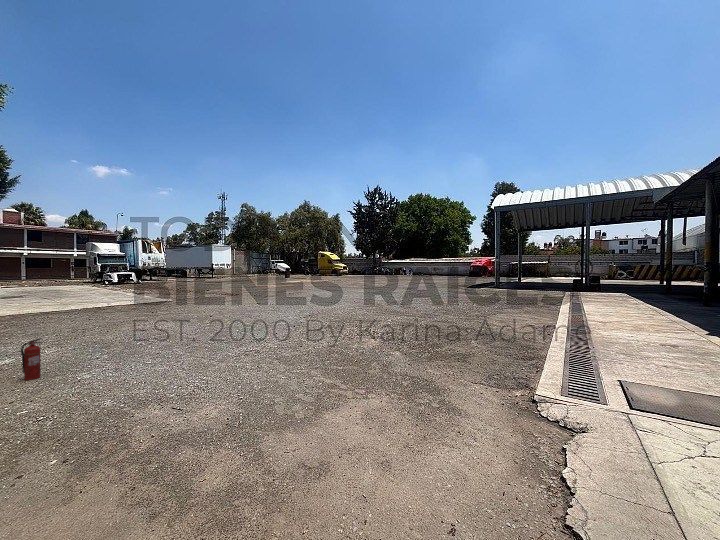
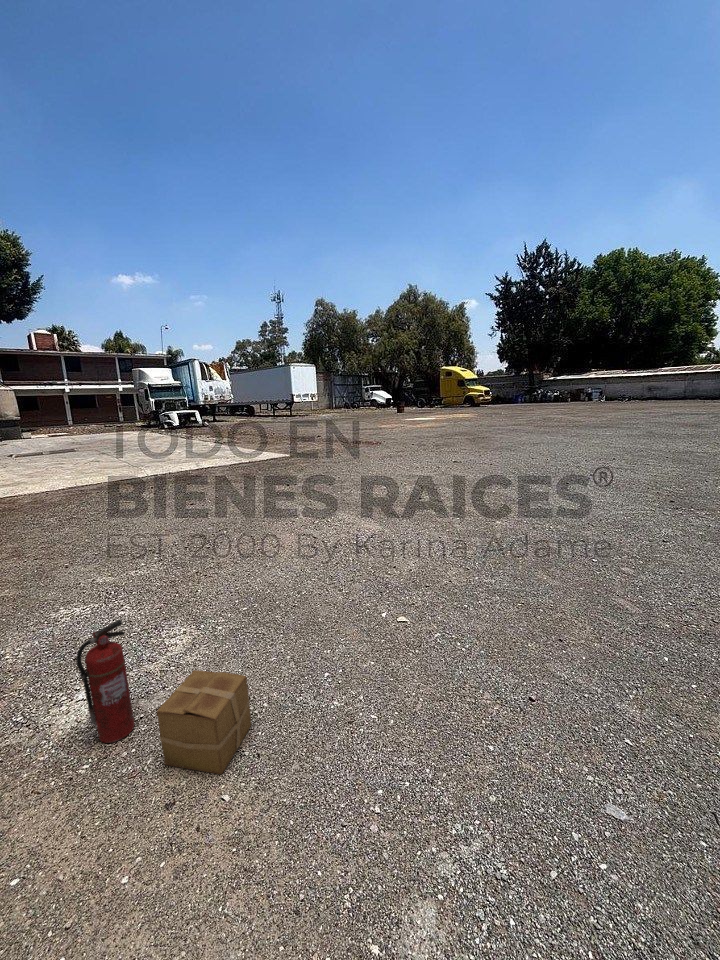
cardboard box: none [50,355,89,382] -> present [157,670,251,774]

